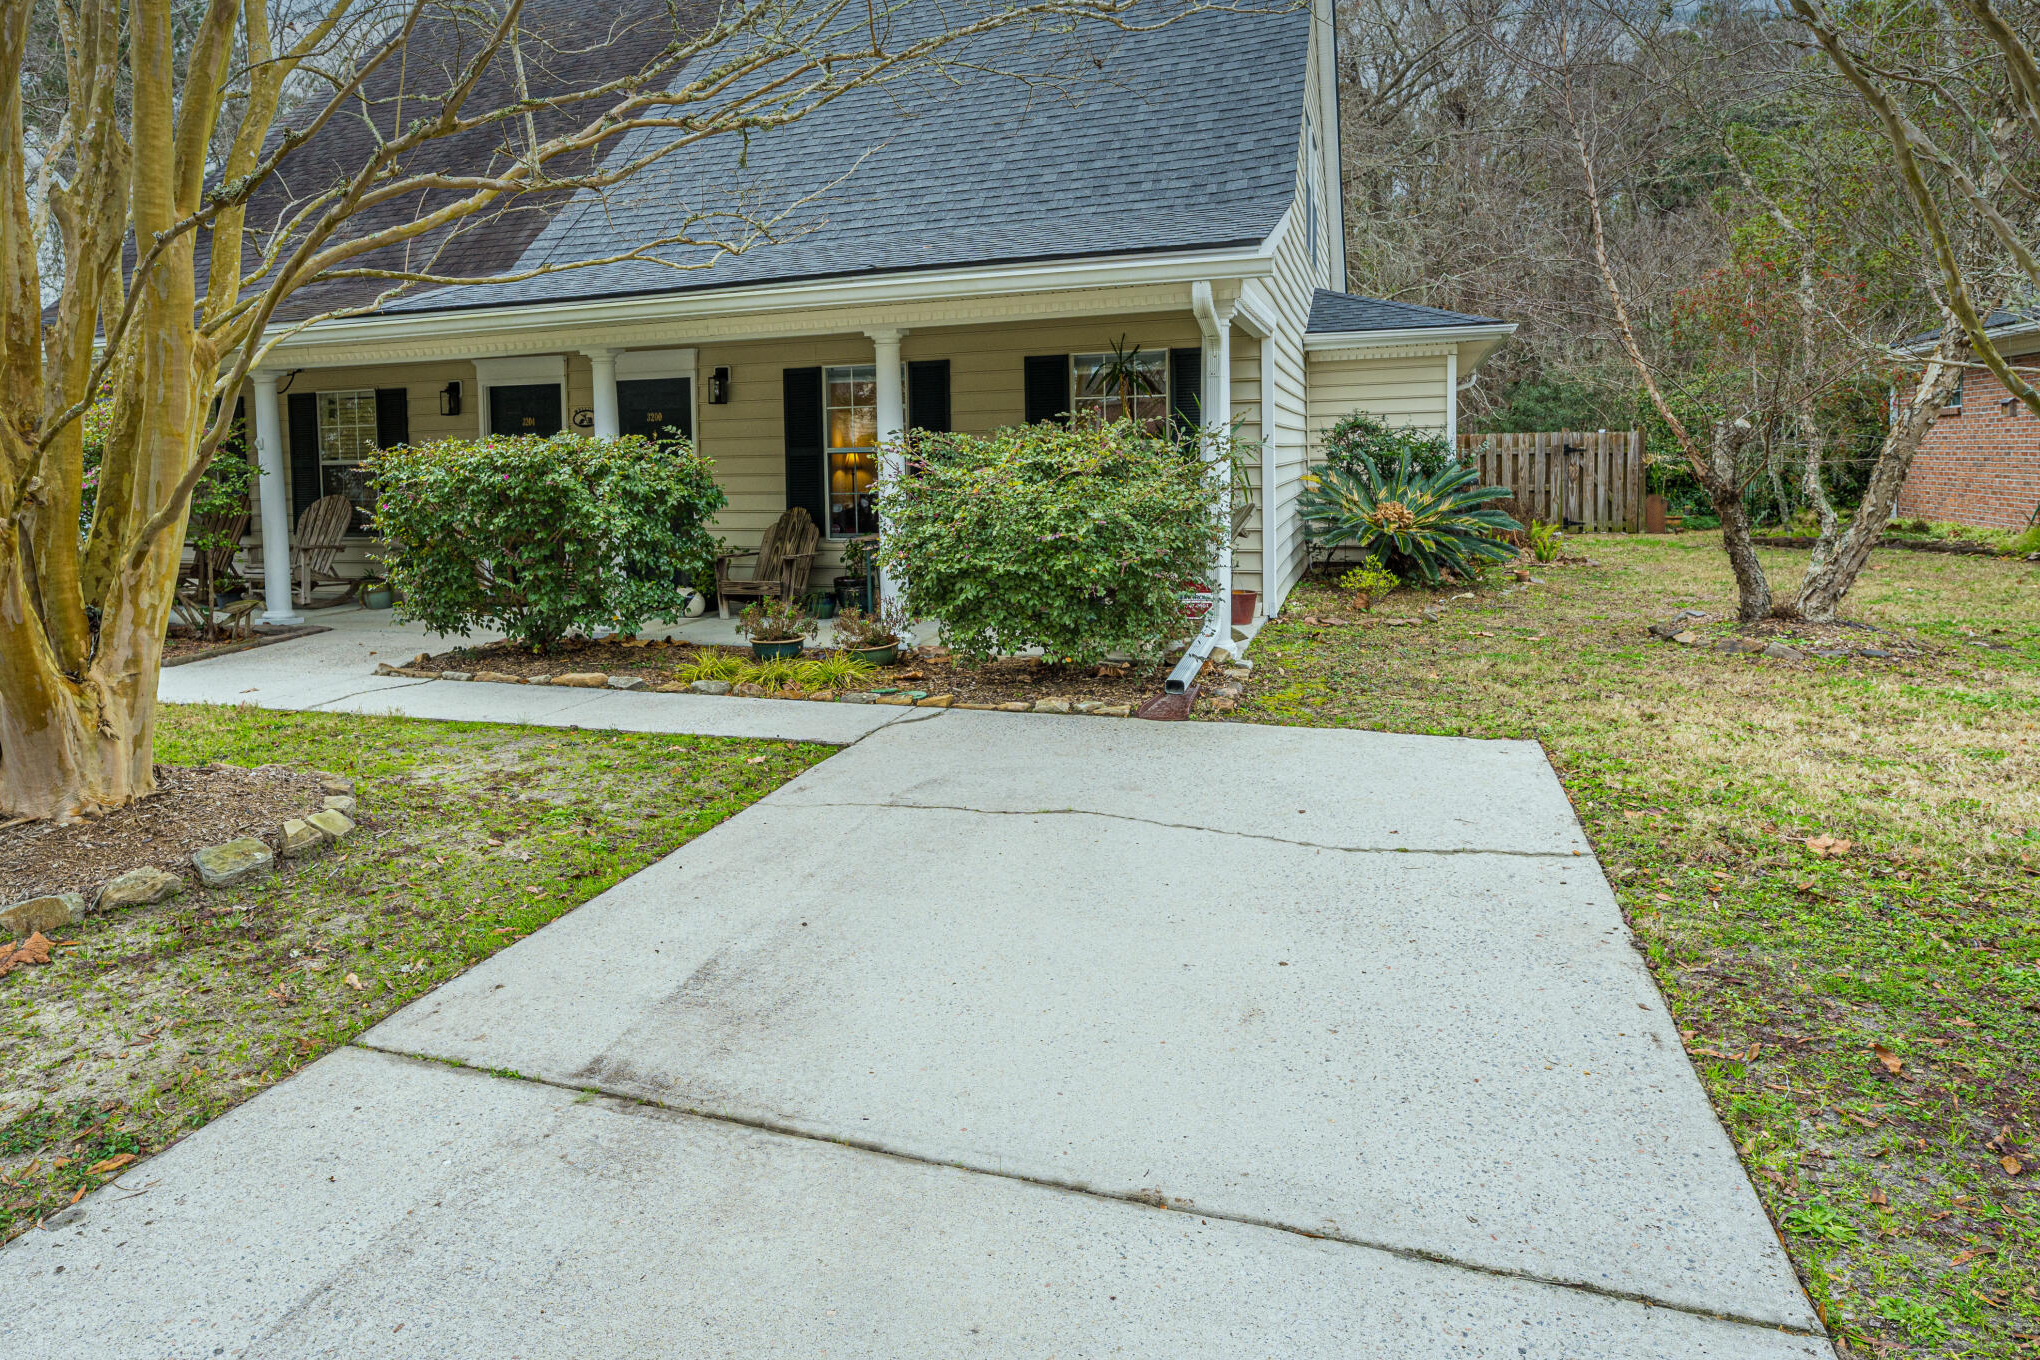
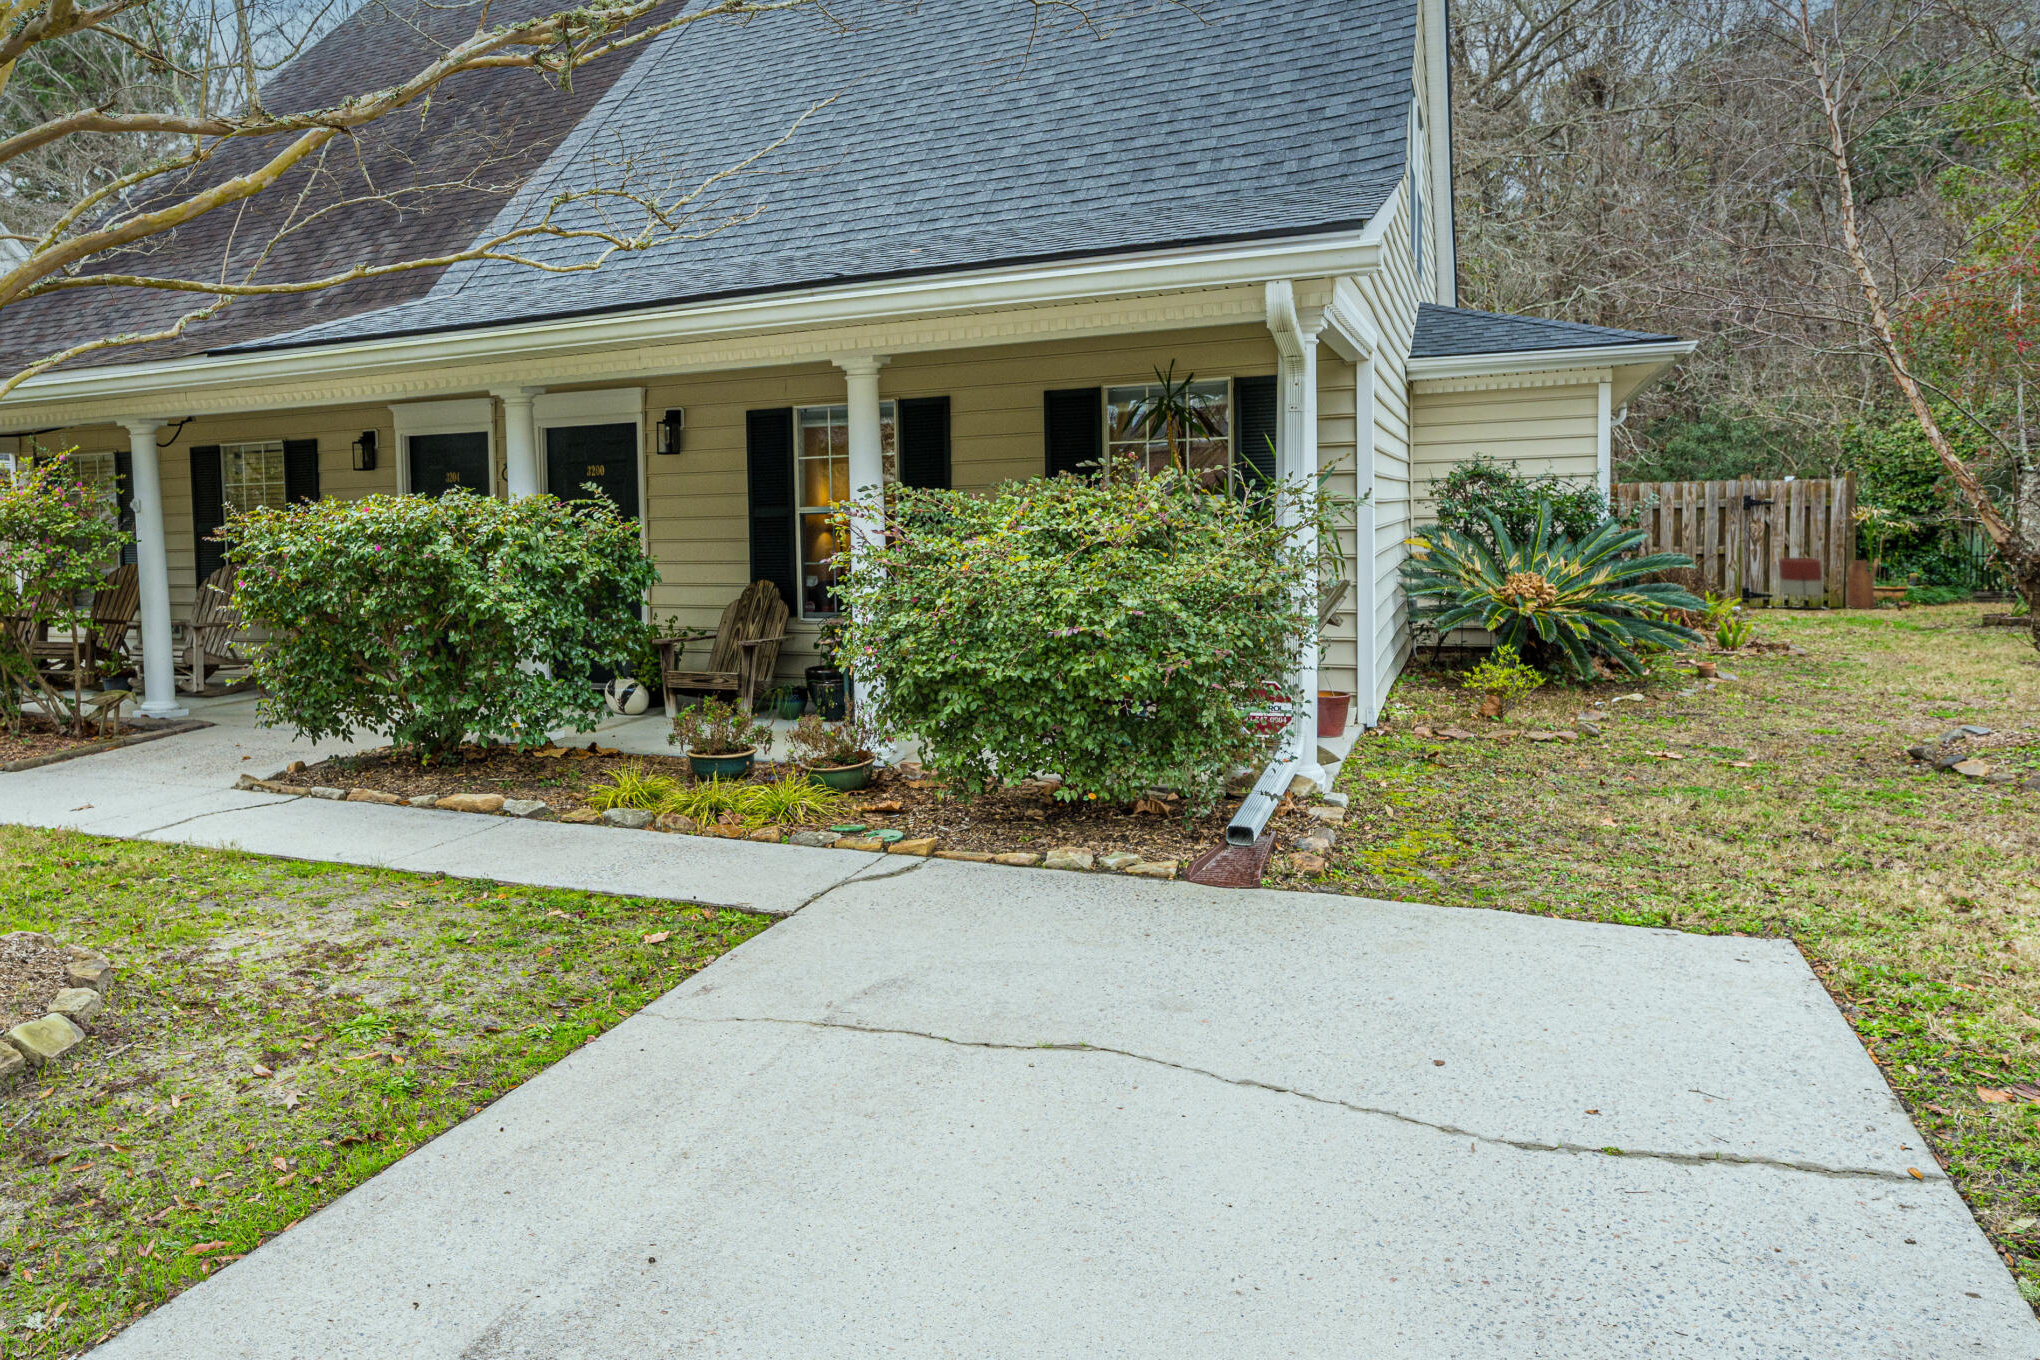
planter: none [1590,493,1625,535] -> present [1779,558,1823,601]

